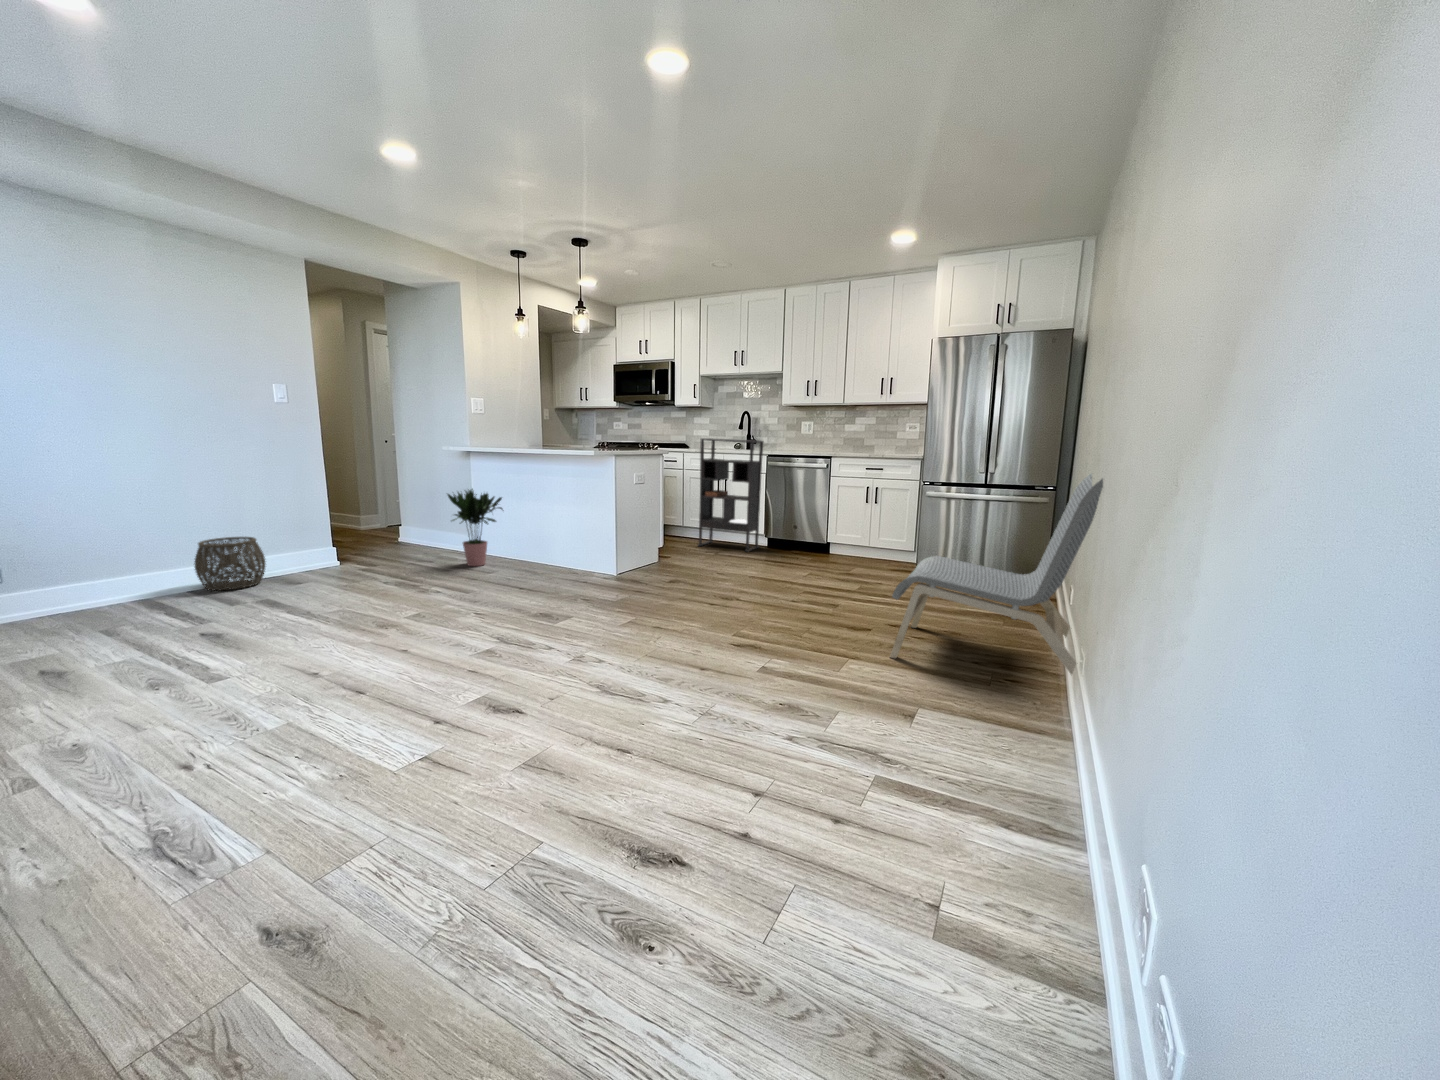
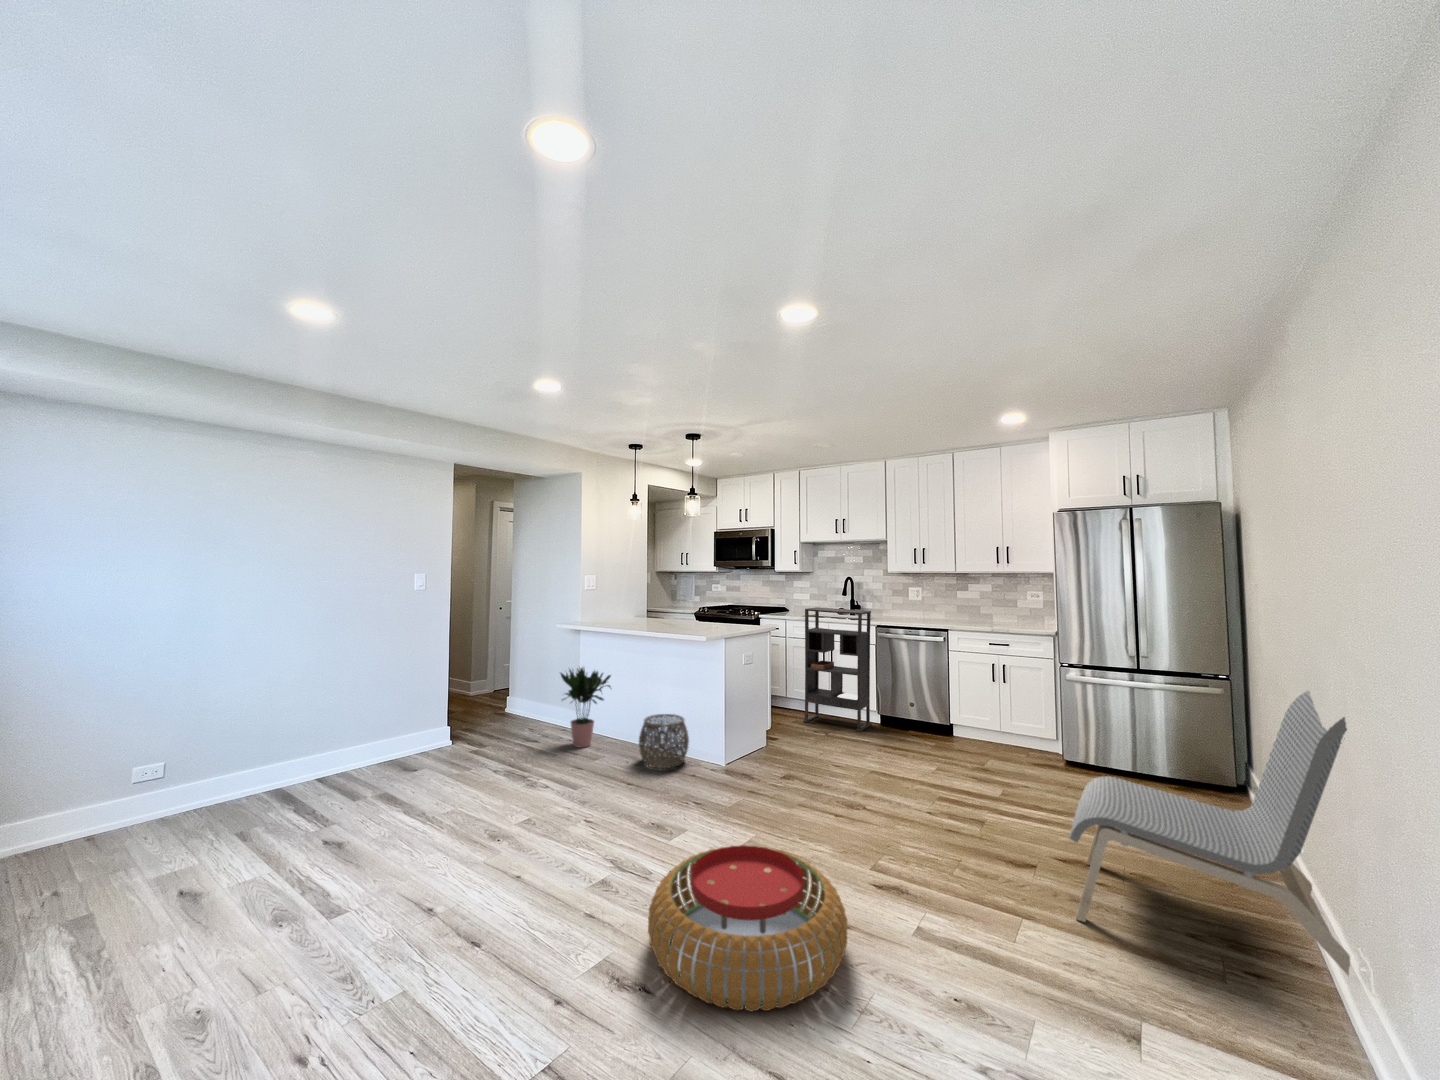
woven basket: present [194,537,266,590] -> present [639,714,689,768]
pouf: none [523,610,699,718] -> present [648,845,847,1012]

